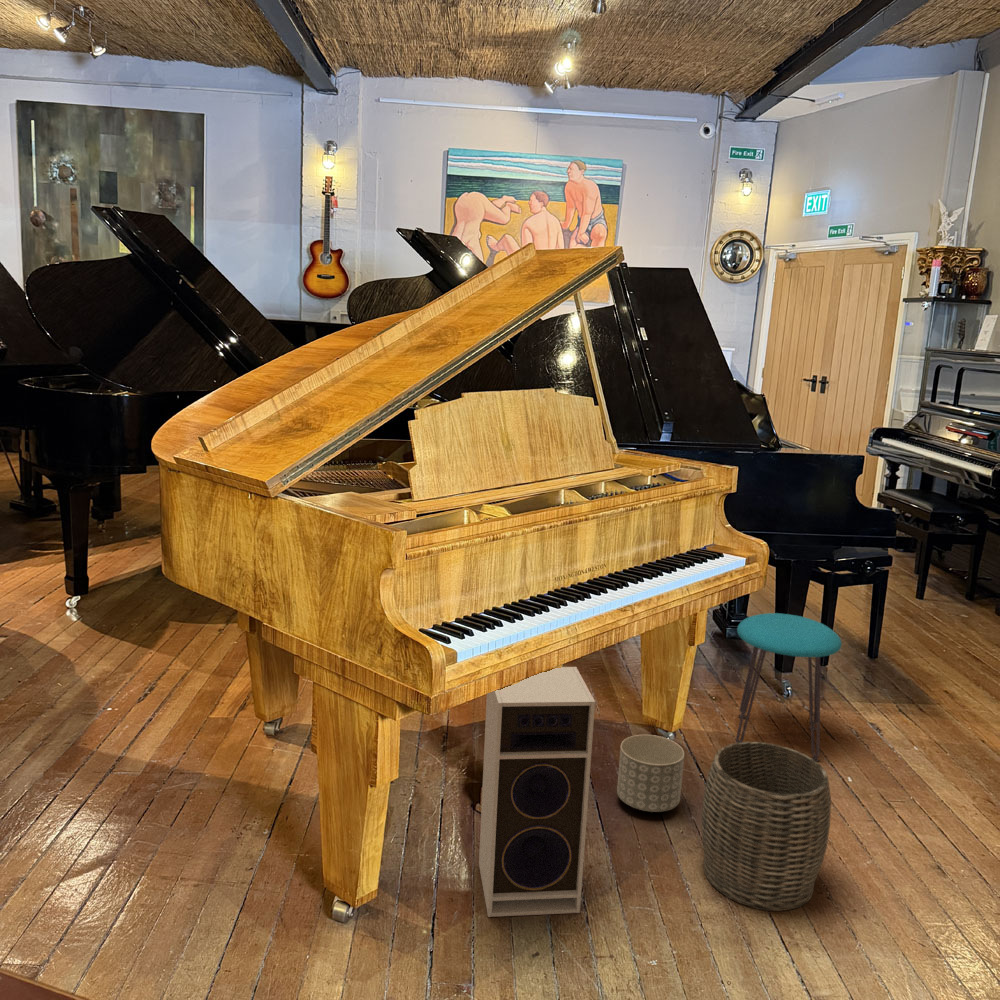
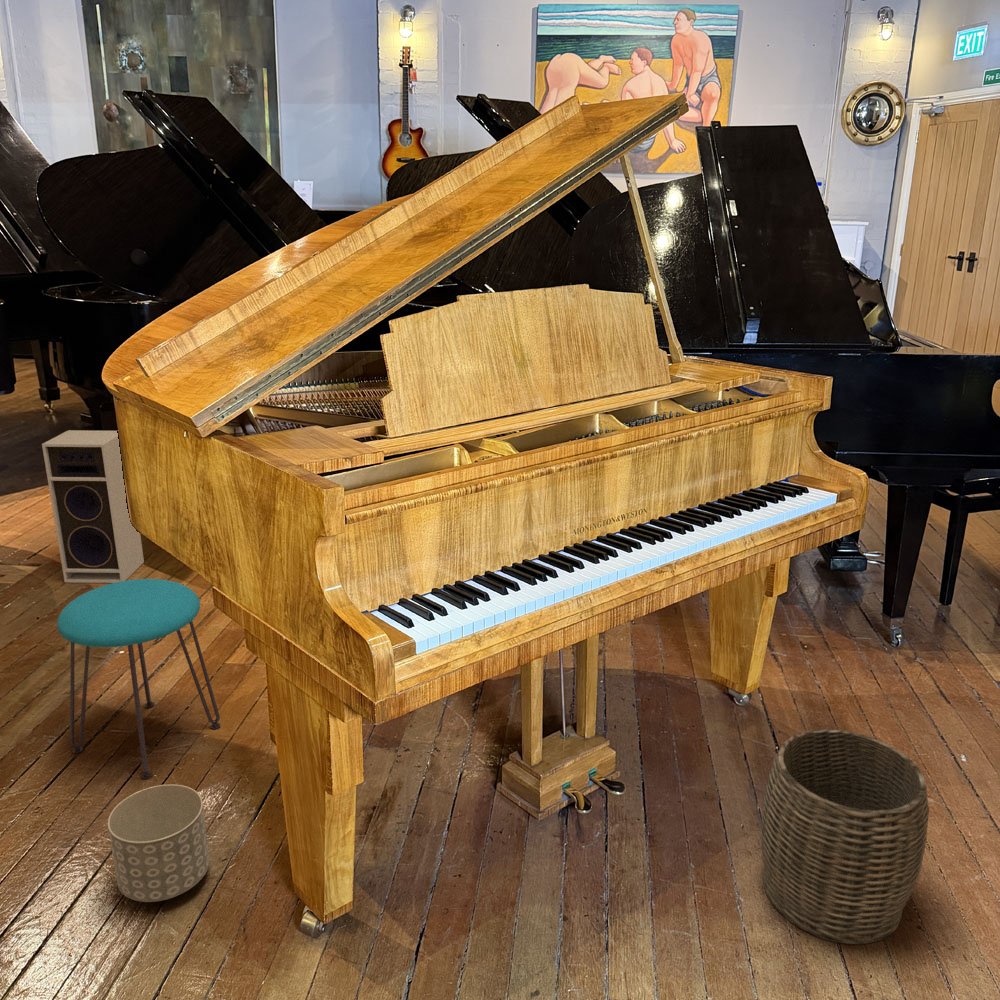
stool: present [736,613,842,762] -> present [57,579,220,779]
speaker: present [479,667,595,917] -> present [42,430,144,583]
planter: present [617,735,684,812] -> present [108,784,210,902]

